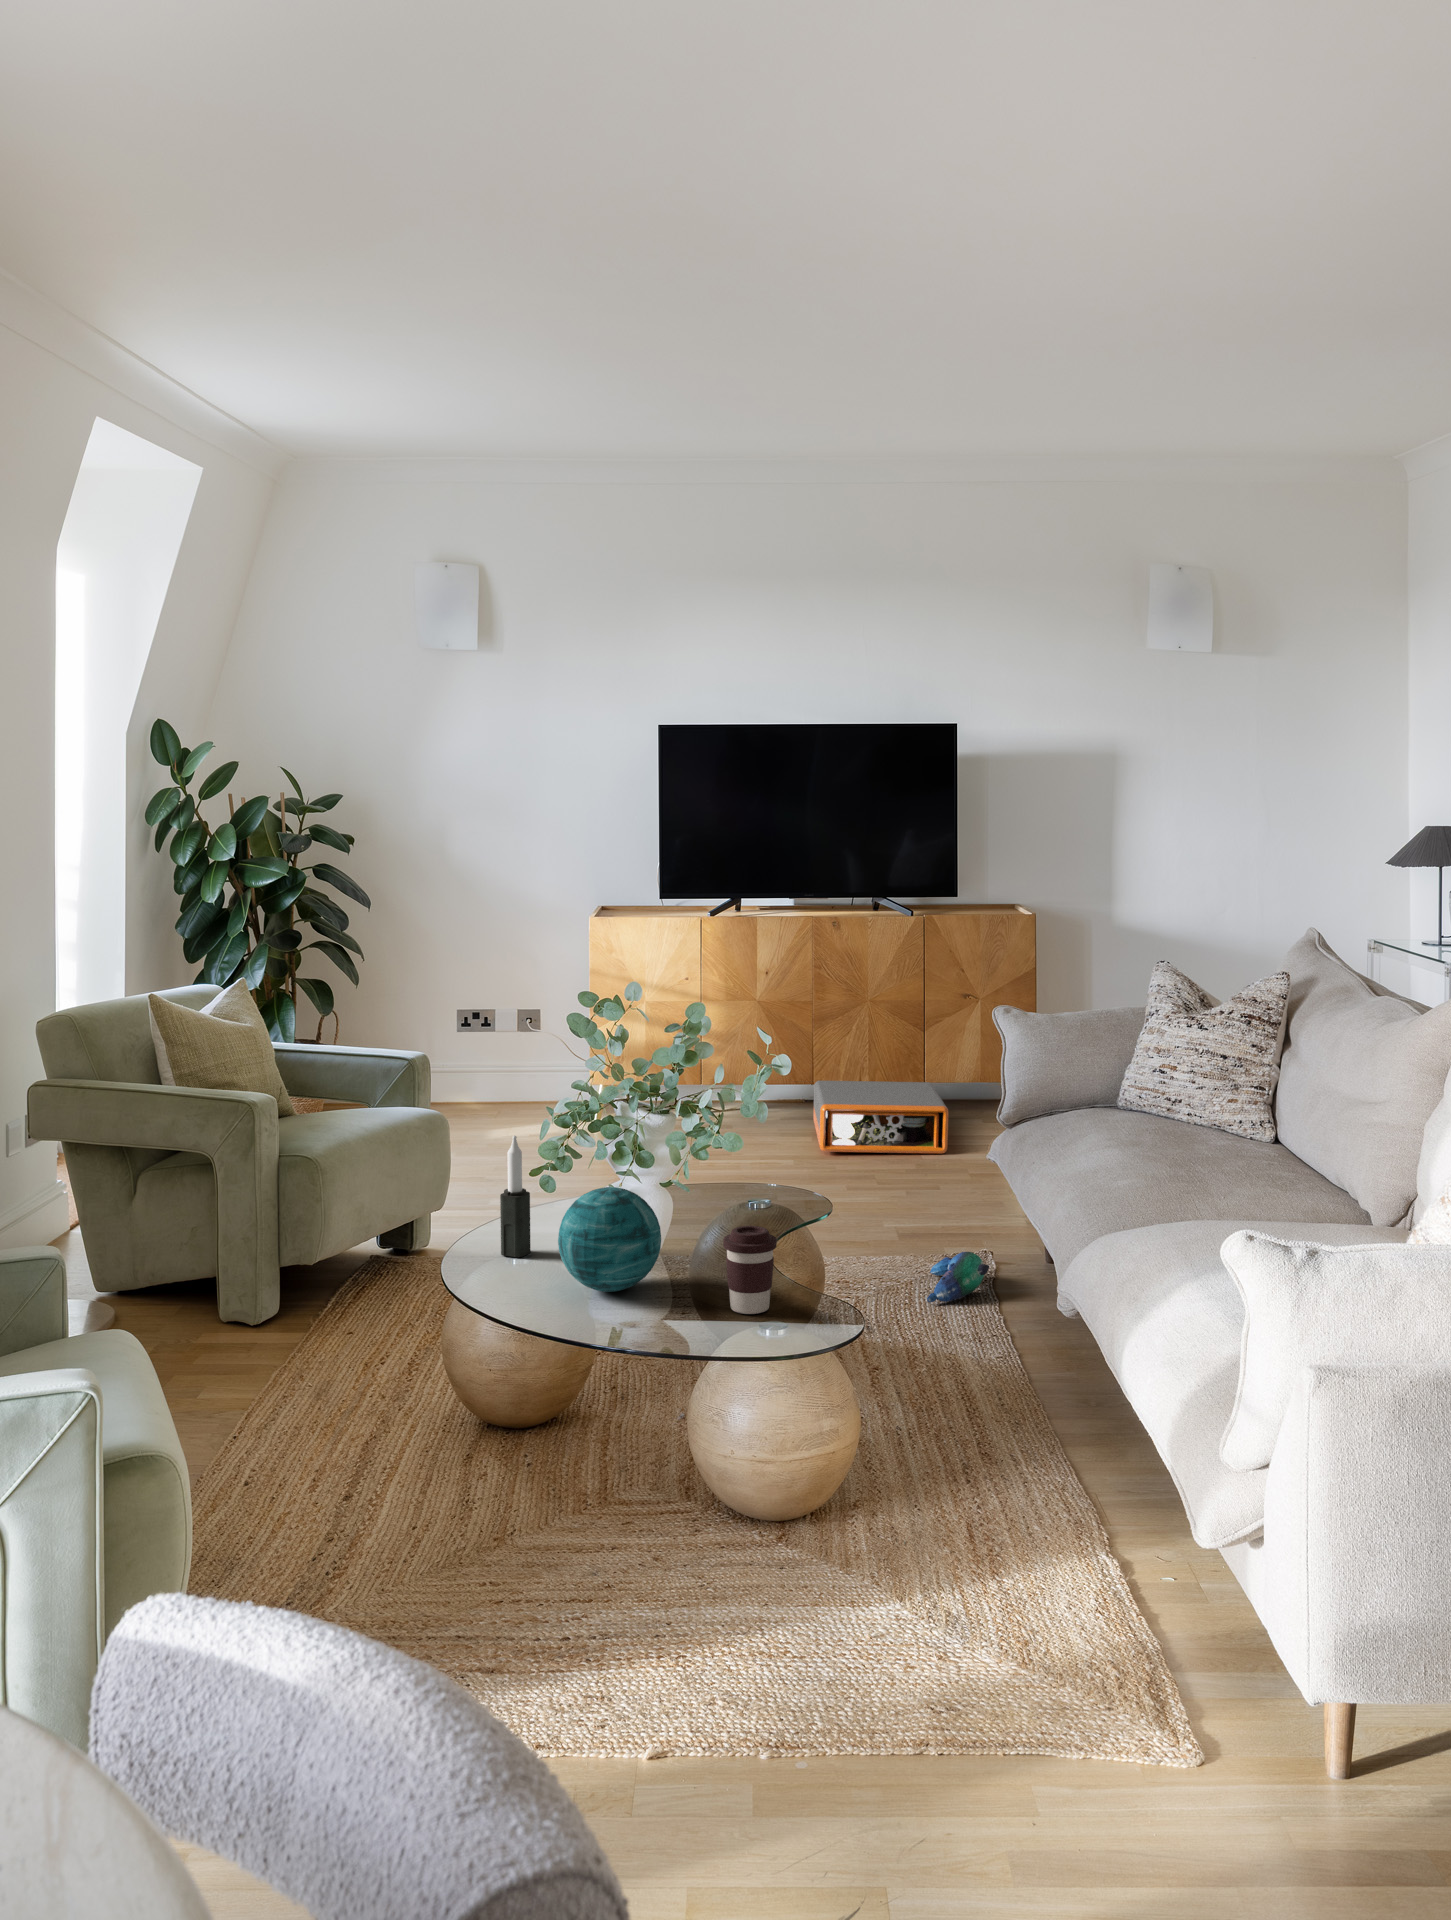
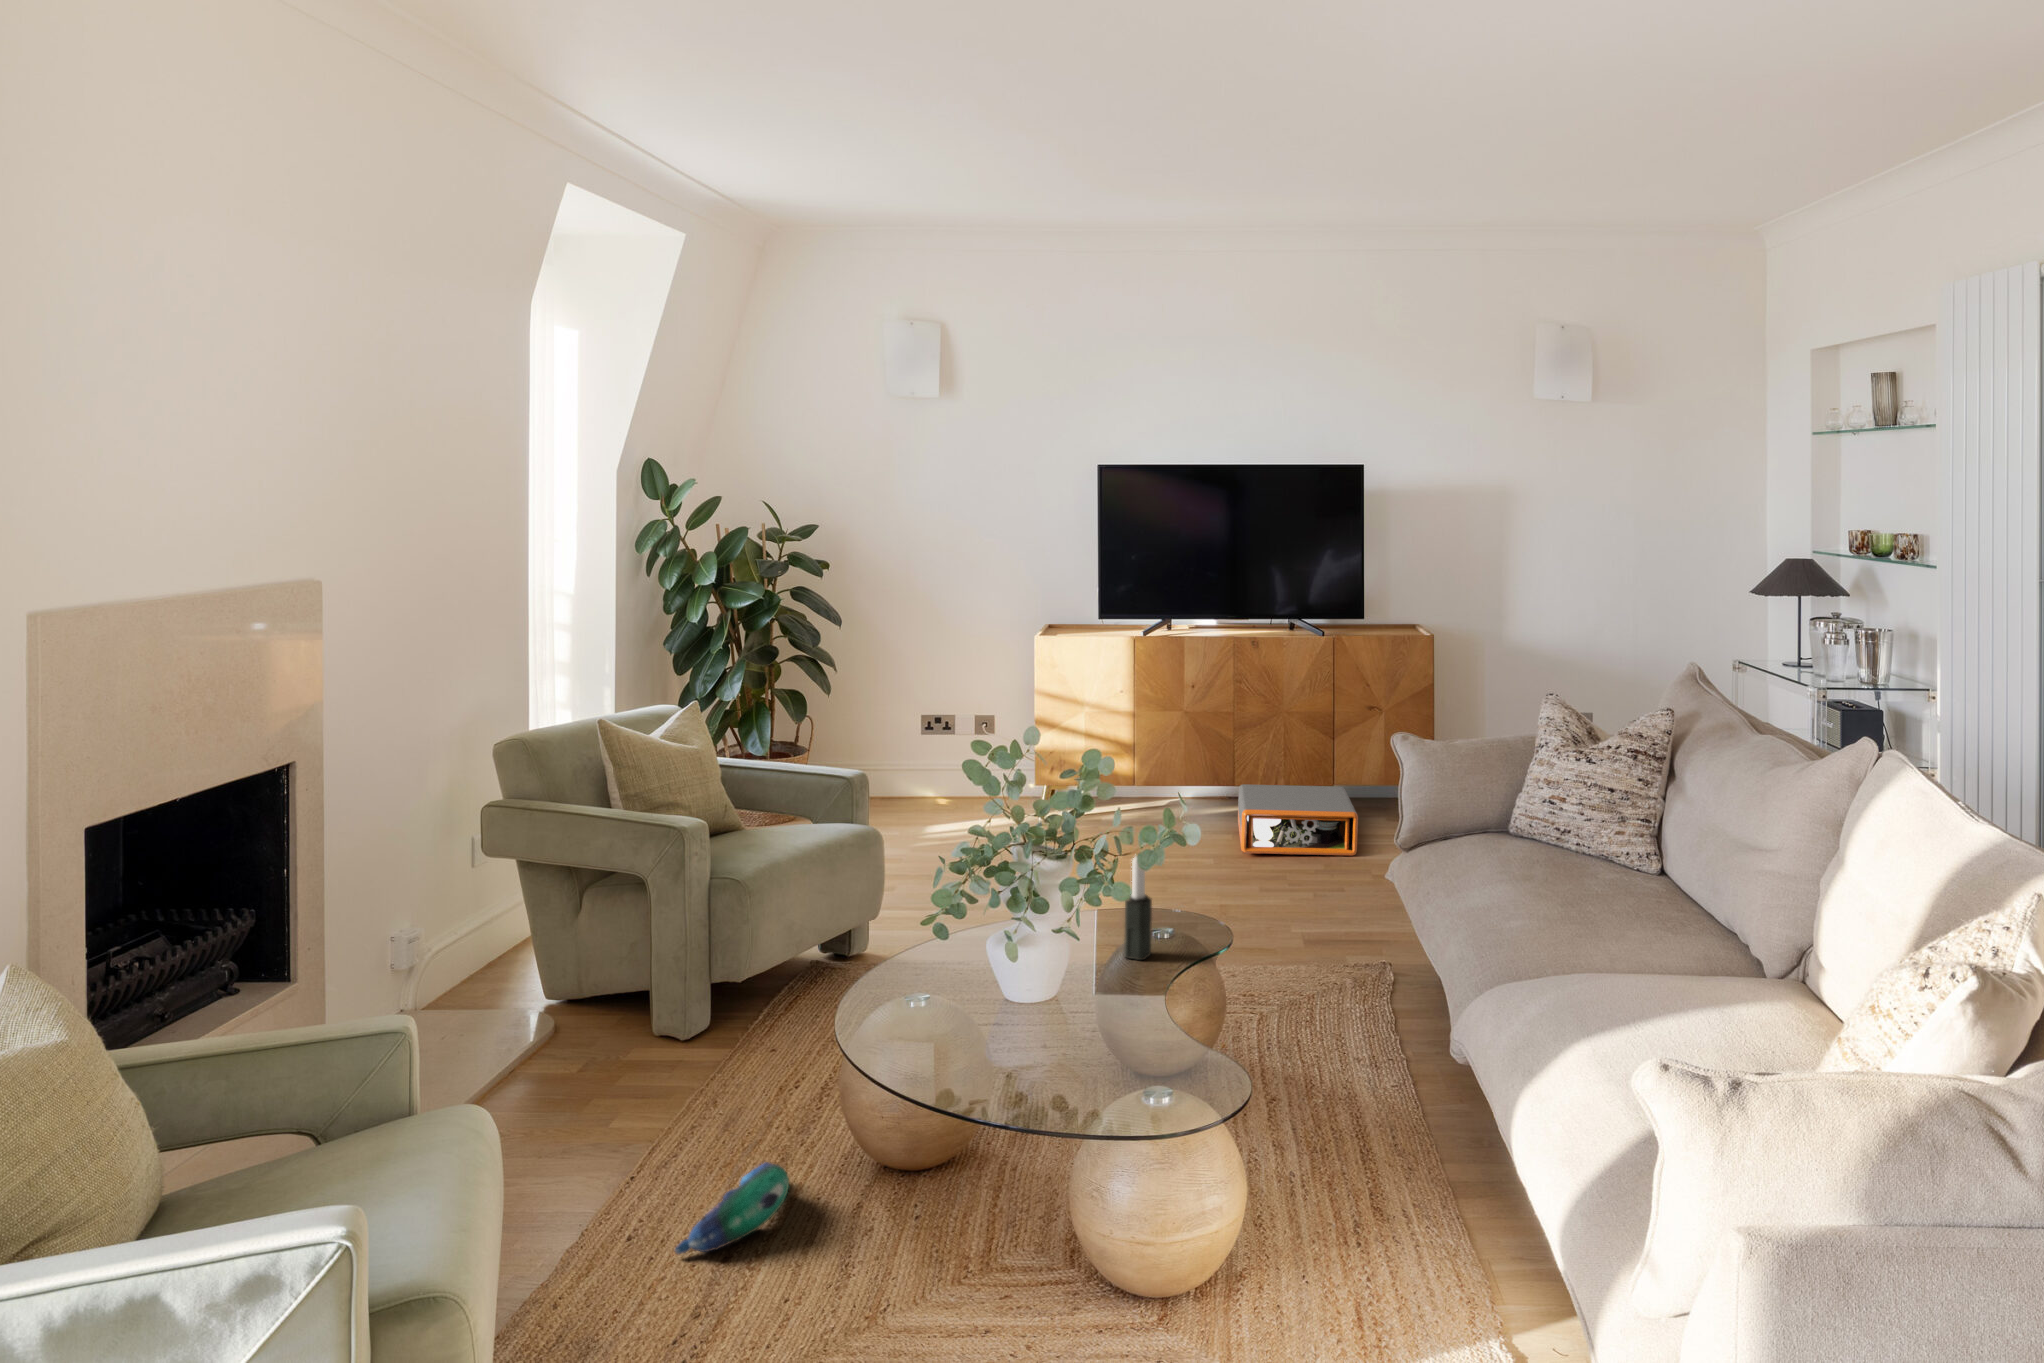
candle: present [500,1136,530,1257] -> present [1124,857,1152,960]
decorative orb: present [558,1187,661,1292] -> none [948,935,1053,1045]
coffee cup: present [723,1226,777,1314] -> none [1111,981,1166,1076]
plush toy: present [927,1252,989,1303] -> present [675,1162,789,1254]

